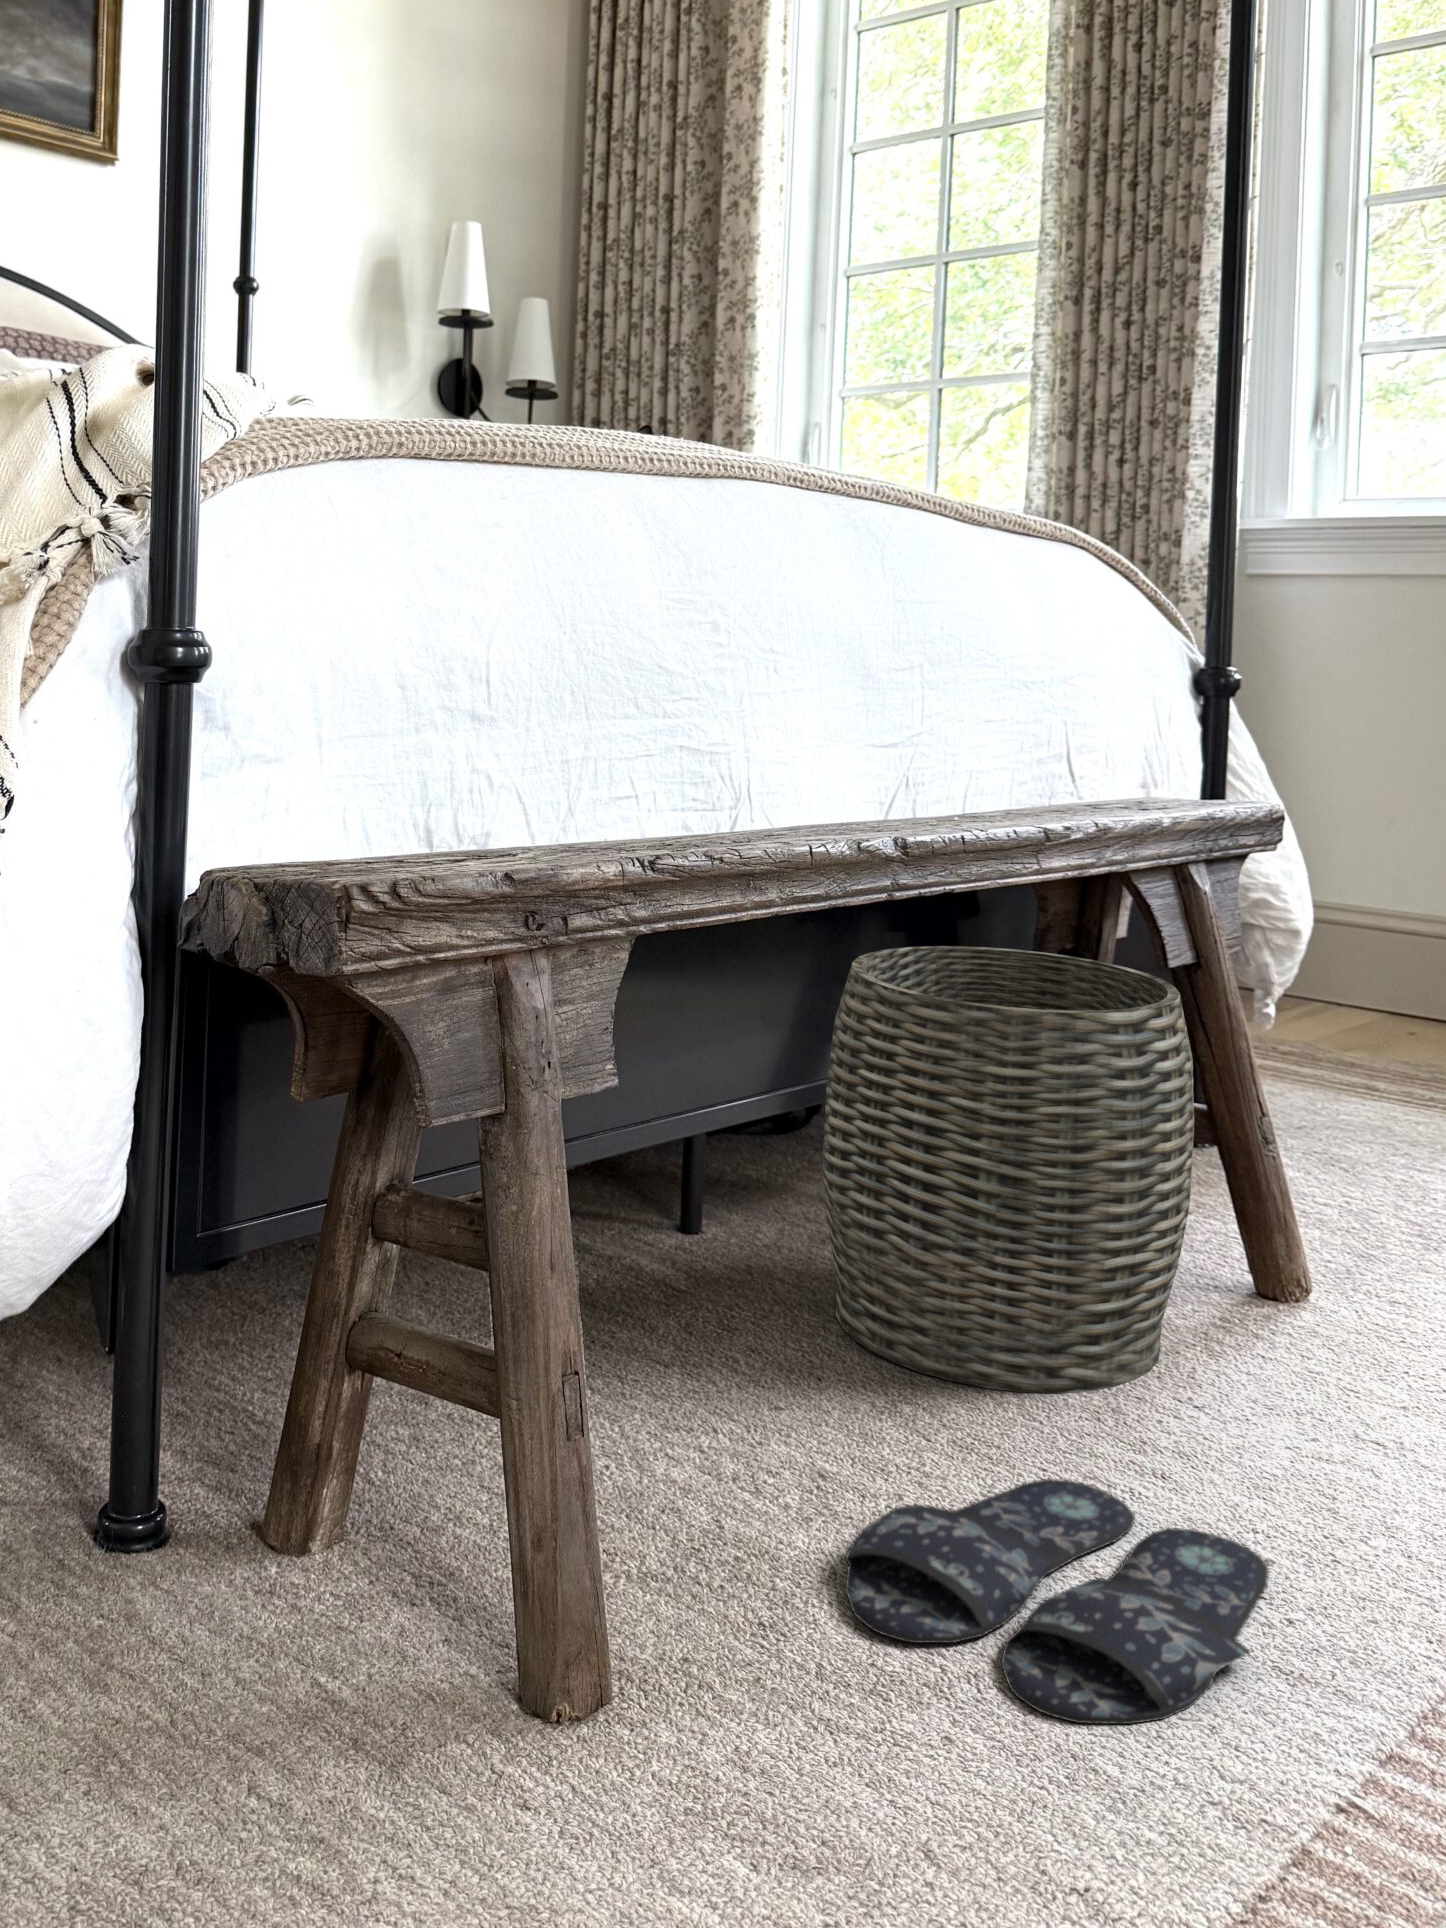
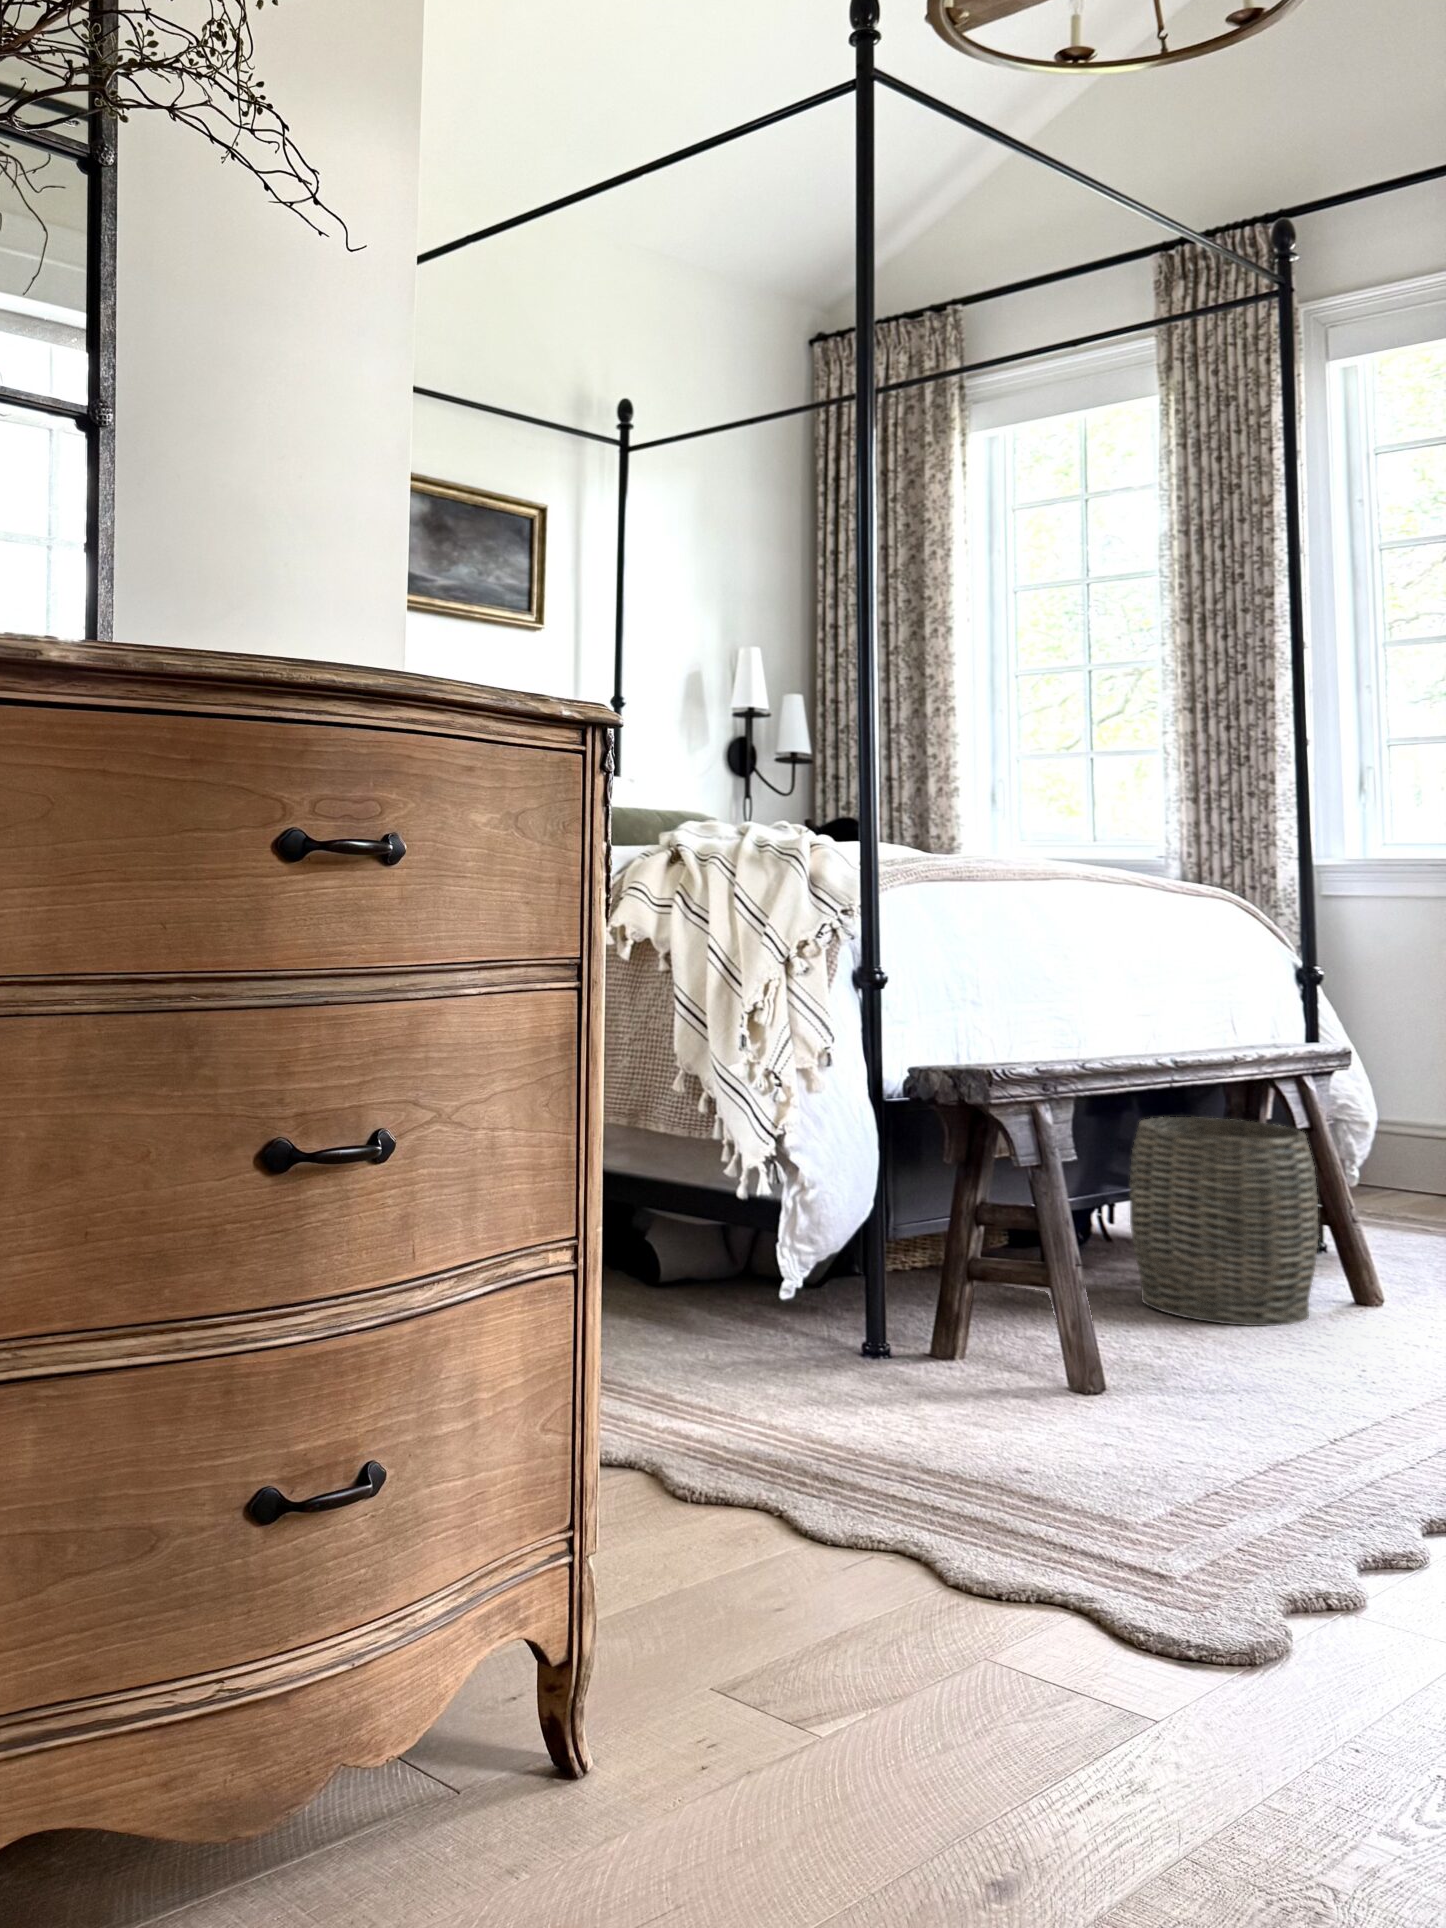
slippers: present [845,1479,1268,1724] -> none [1184,1345,1366,1397]

